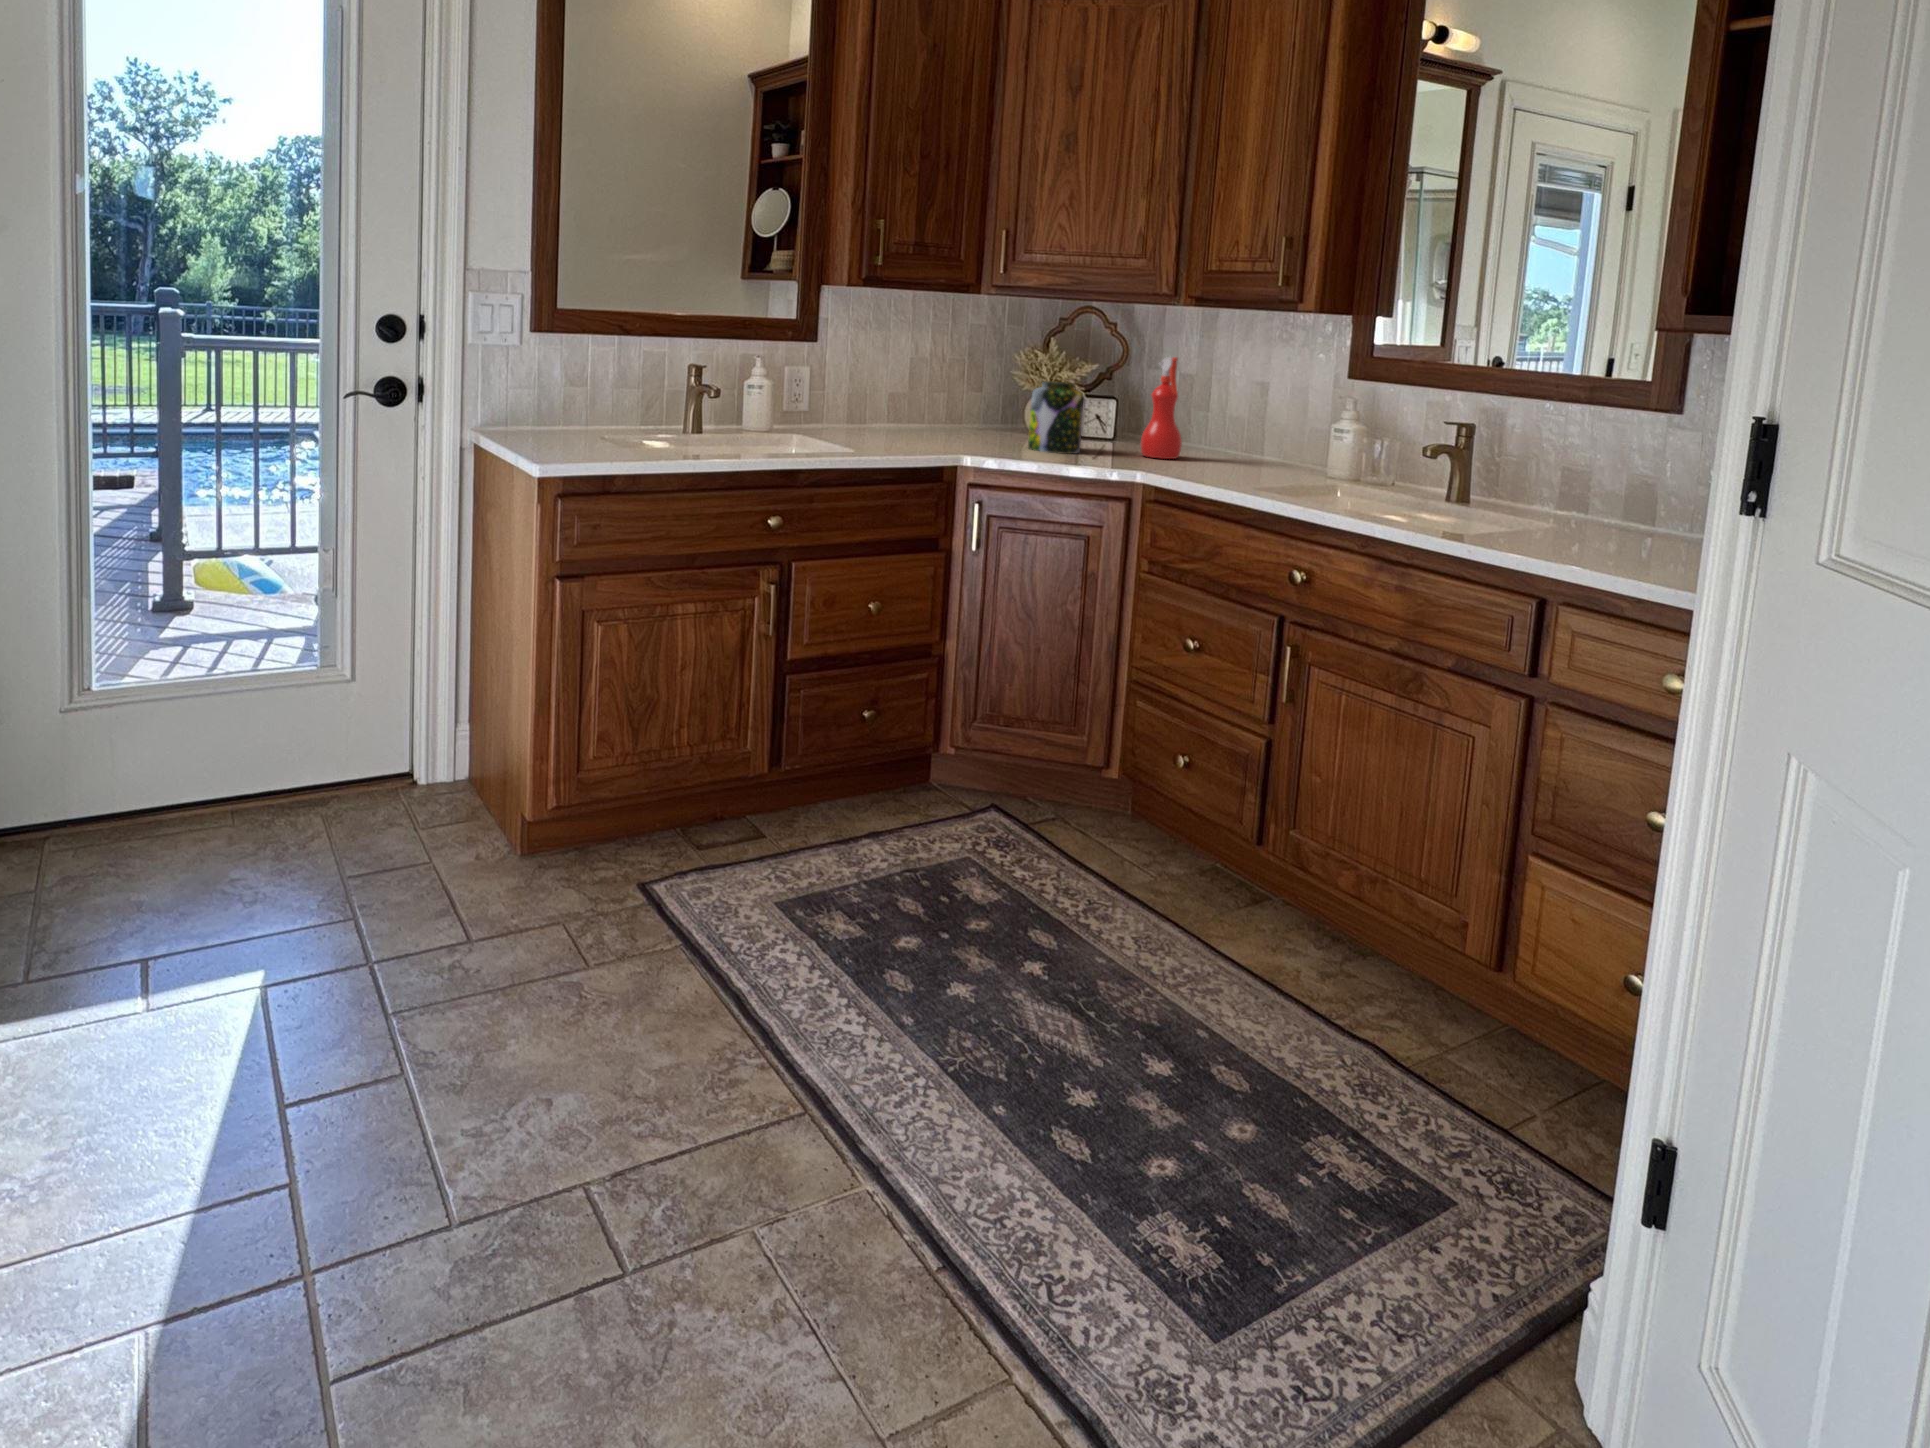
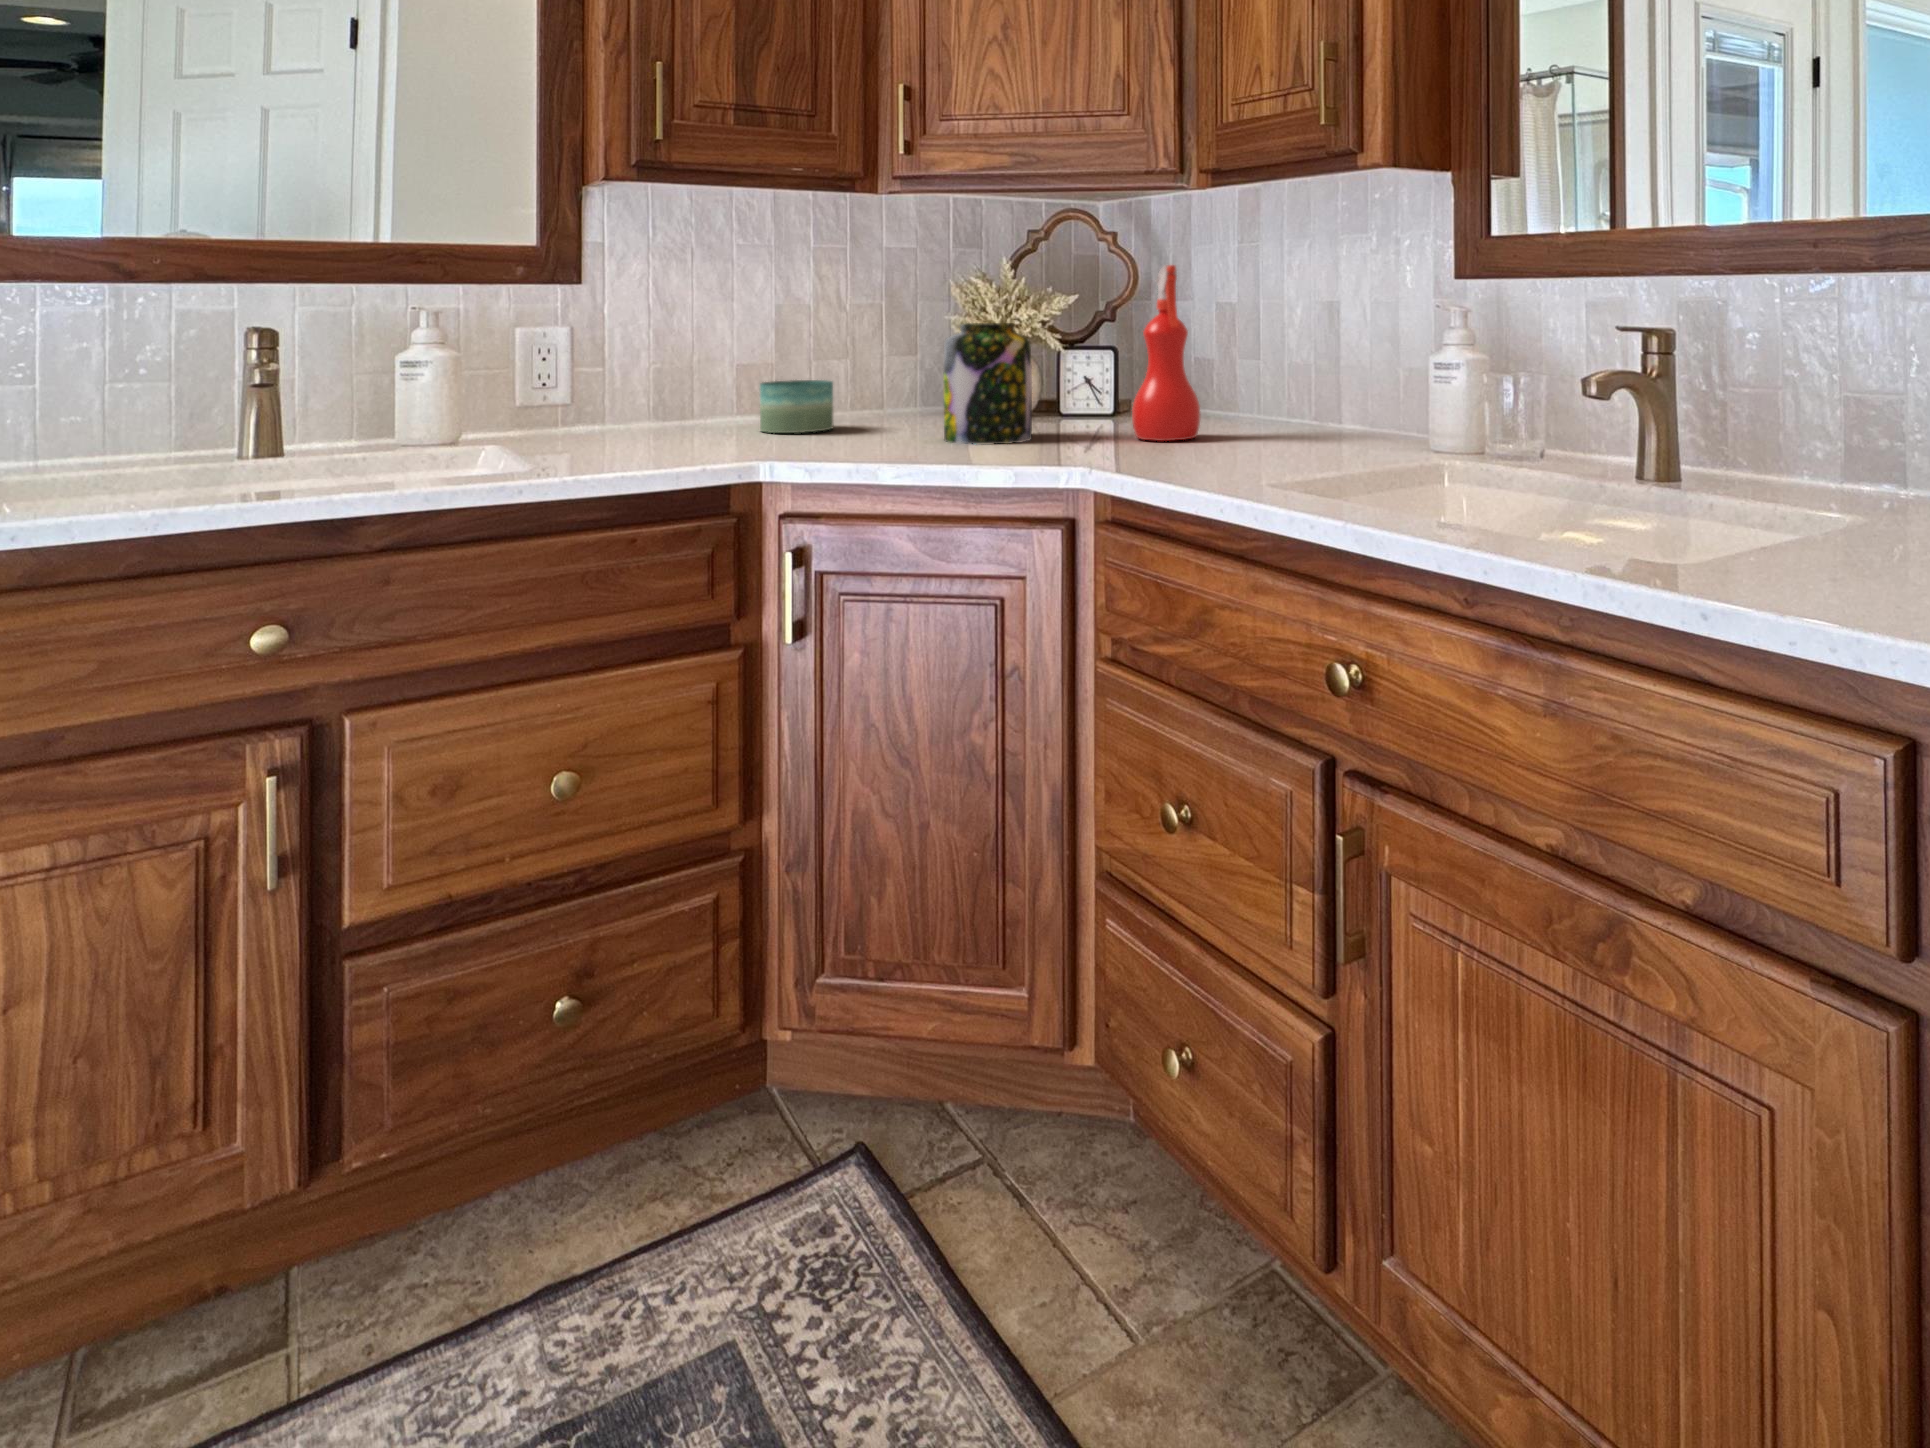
candle: none [913,406,956,438] -> present [760,380,833,433]

